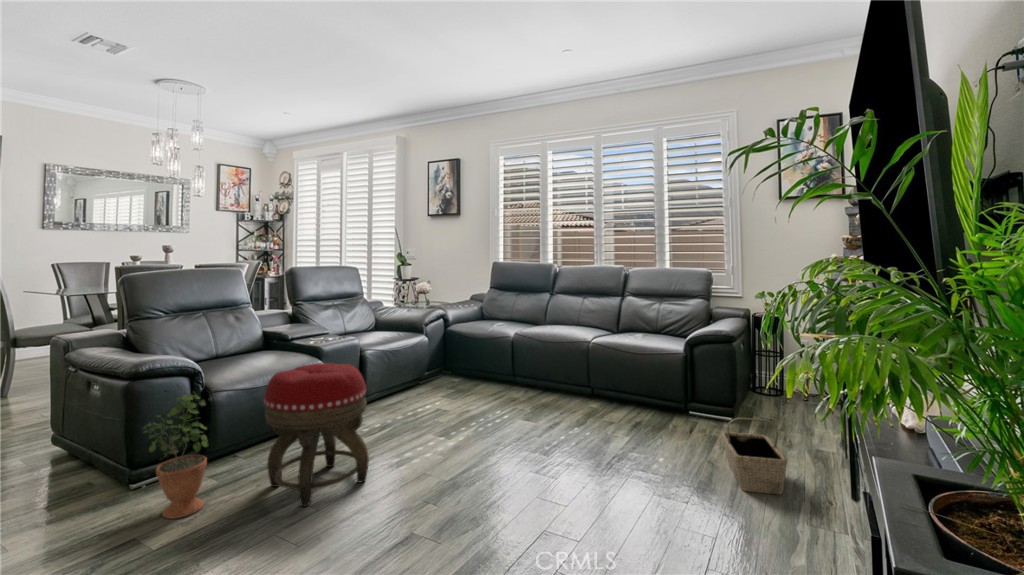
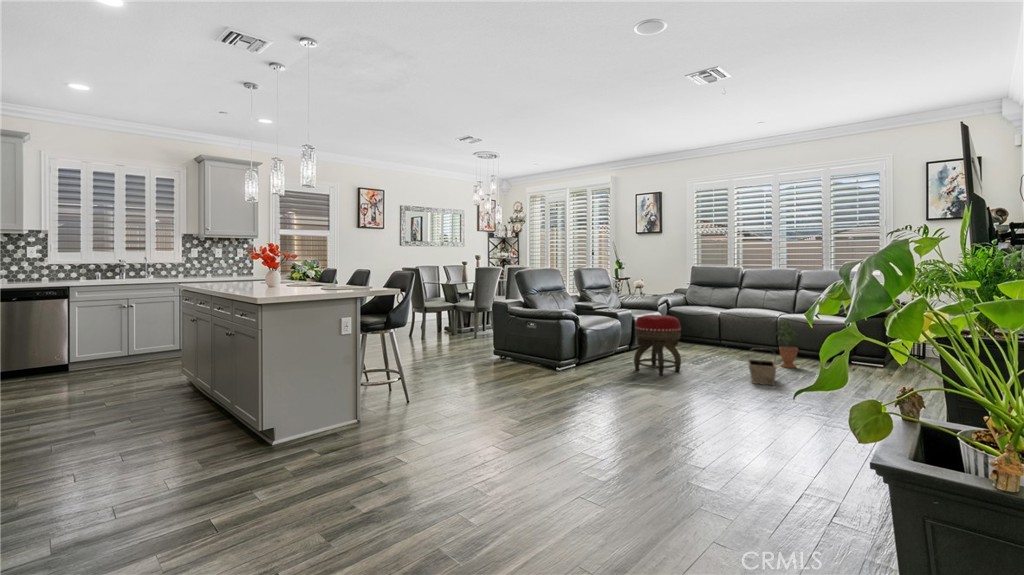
potted plant: present [143,394,208,519] -> present [778,319,798,368]
basket: present [722,418,788,495] -> present [748,359,777,385]

